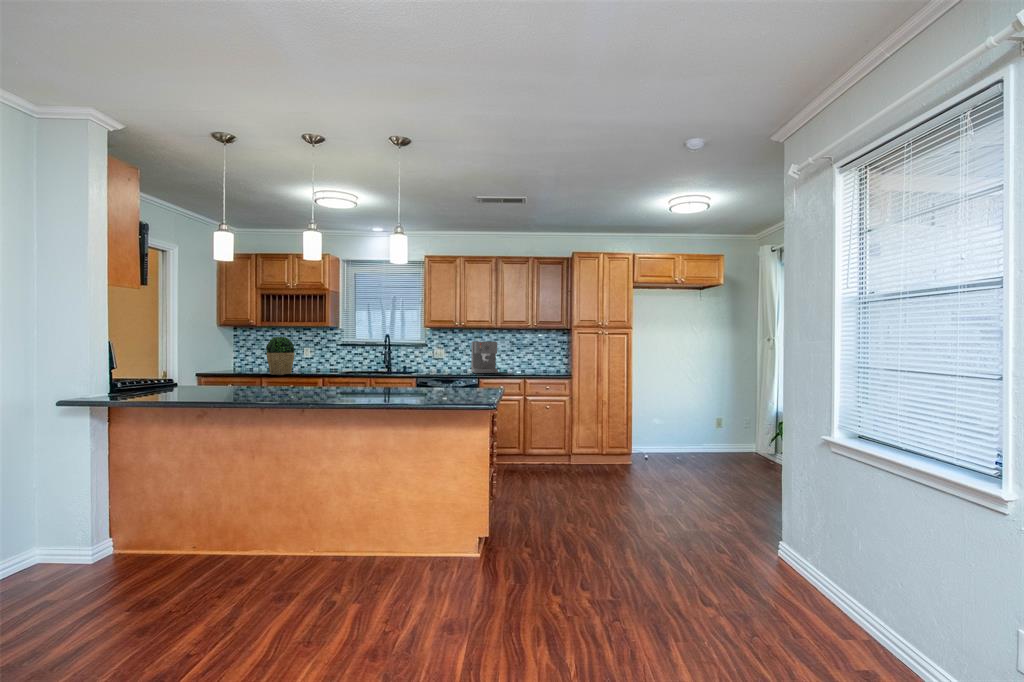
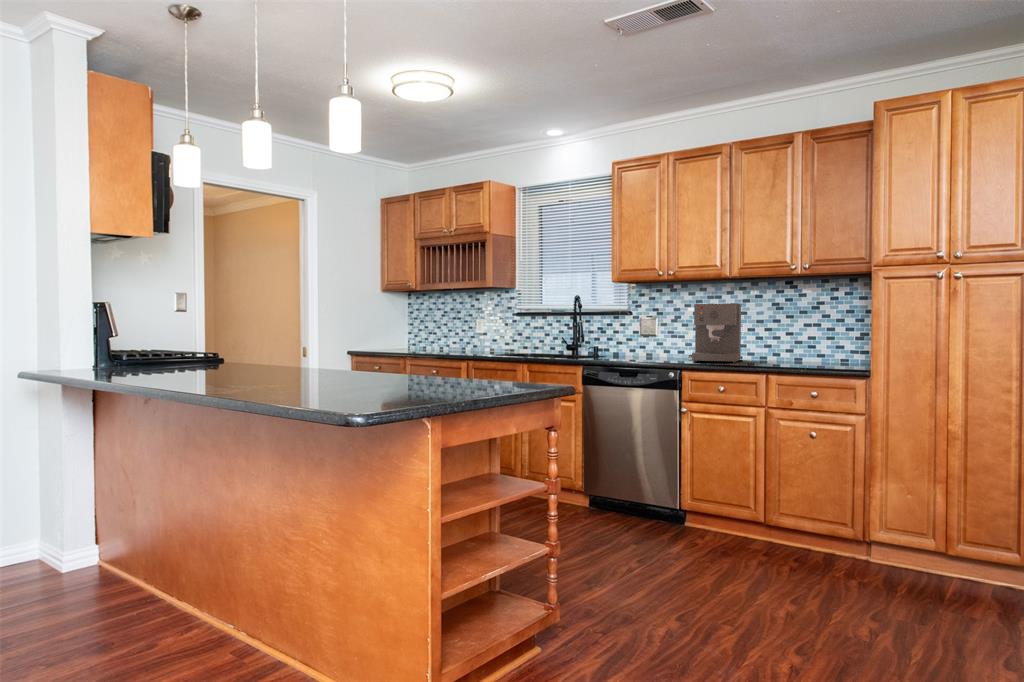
potted plant: present [266,337,295,375] -> none [412,302,448,355]

